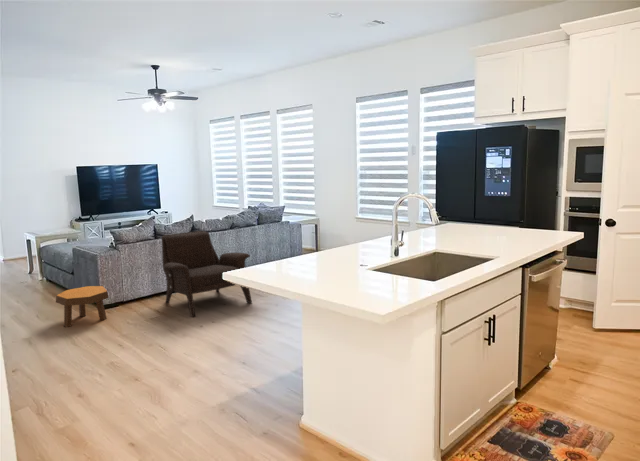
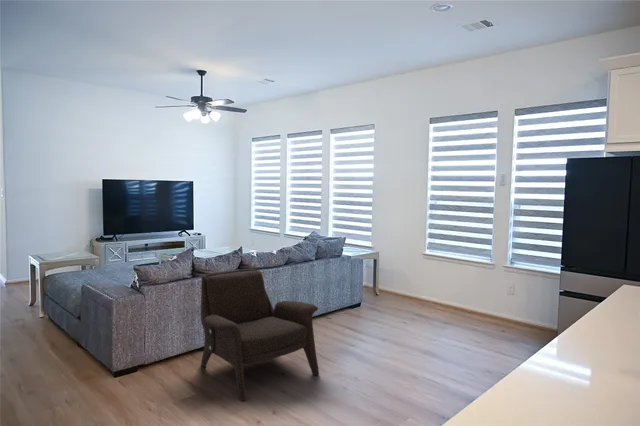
footstool: present [56,286,108,327] -> none [47,344,124,413]

